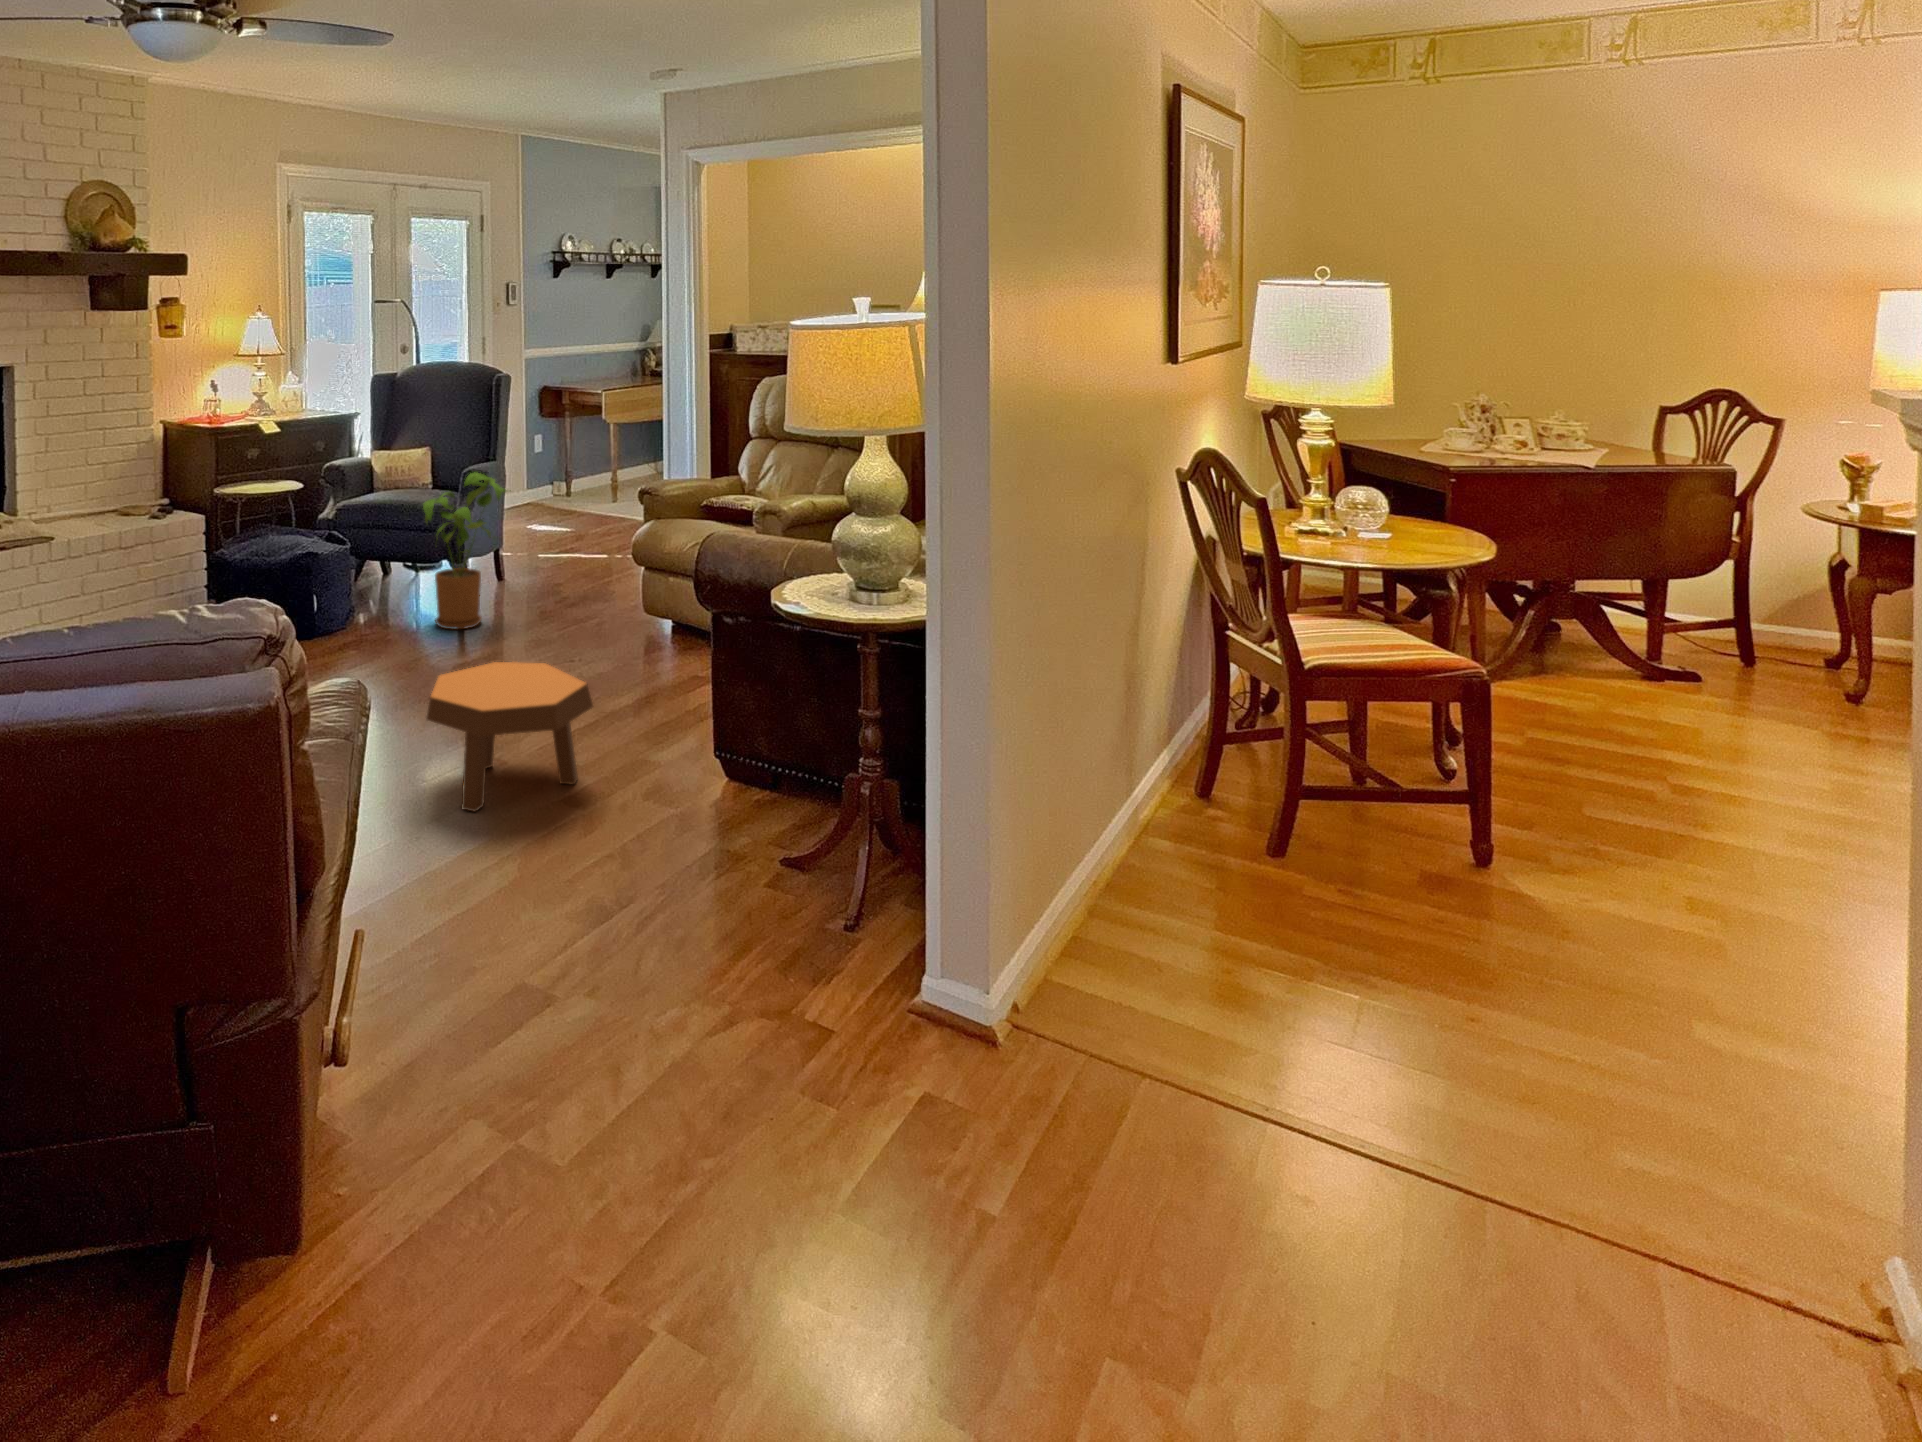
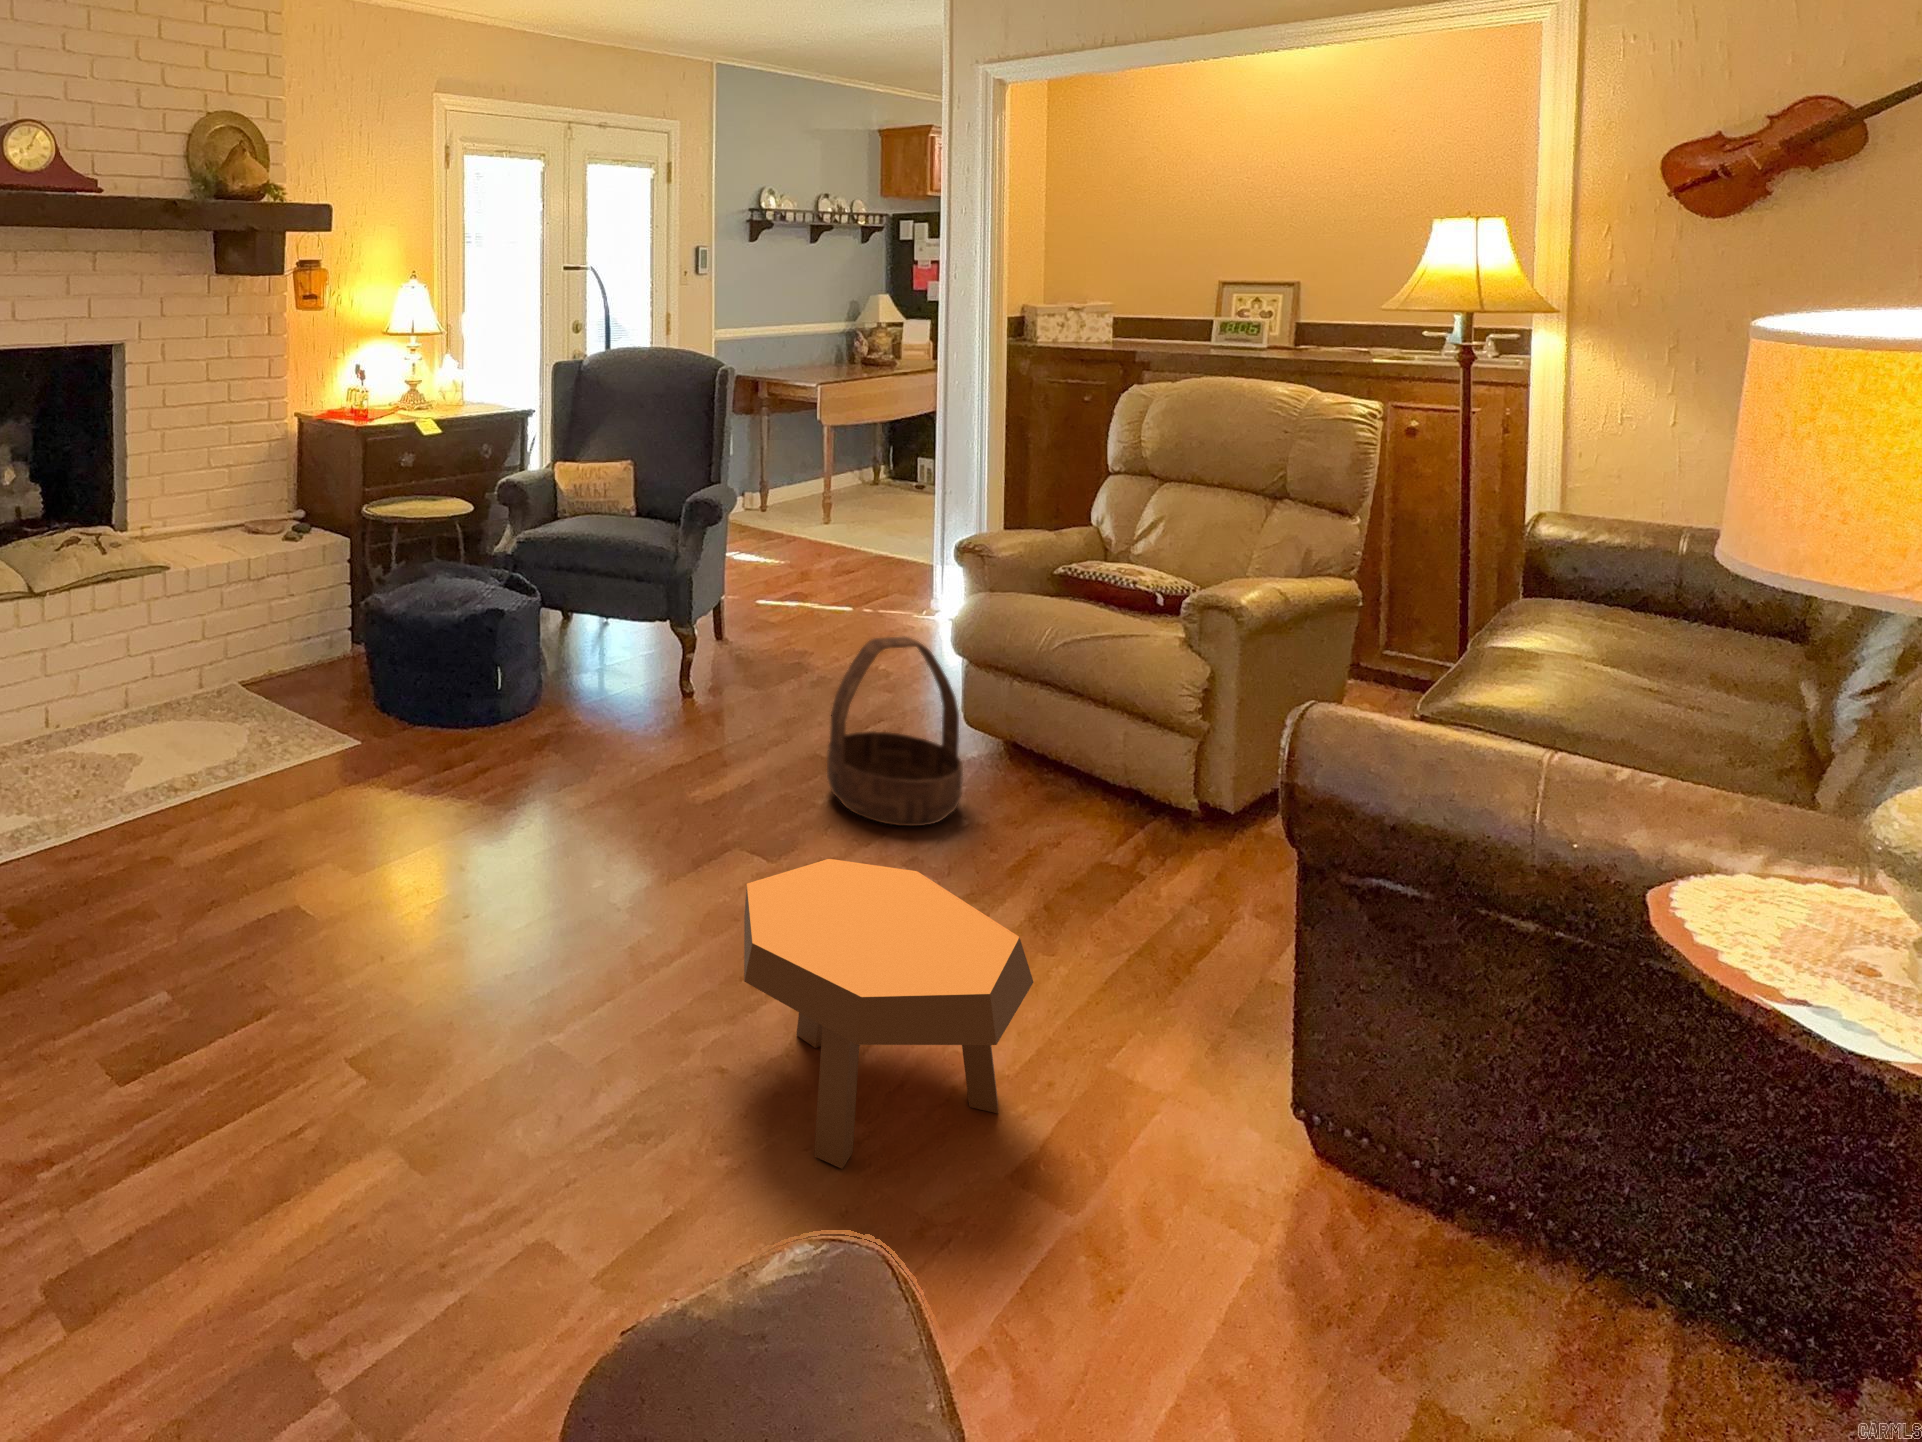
house plant: present [423,472,507,630] -> none [640,507,763,723]
basket: none [538,547,625,671] -> present [827,637,963,826]

